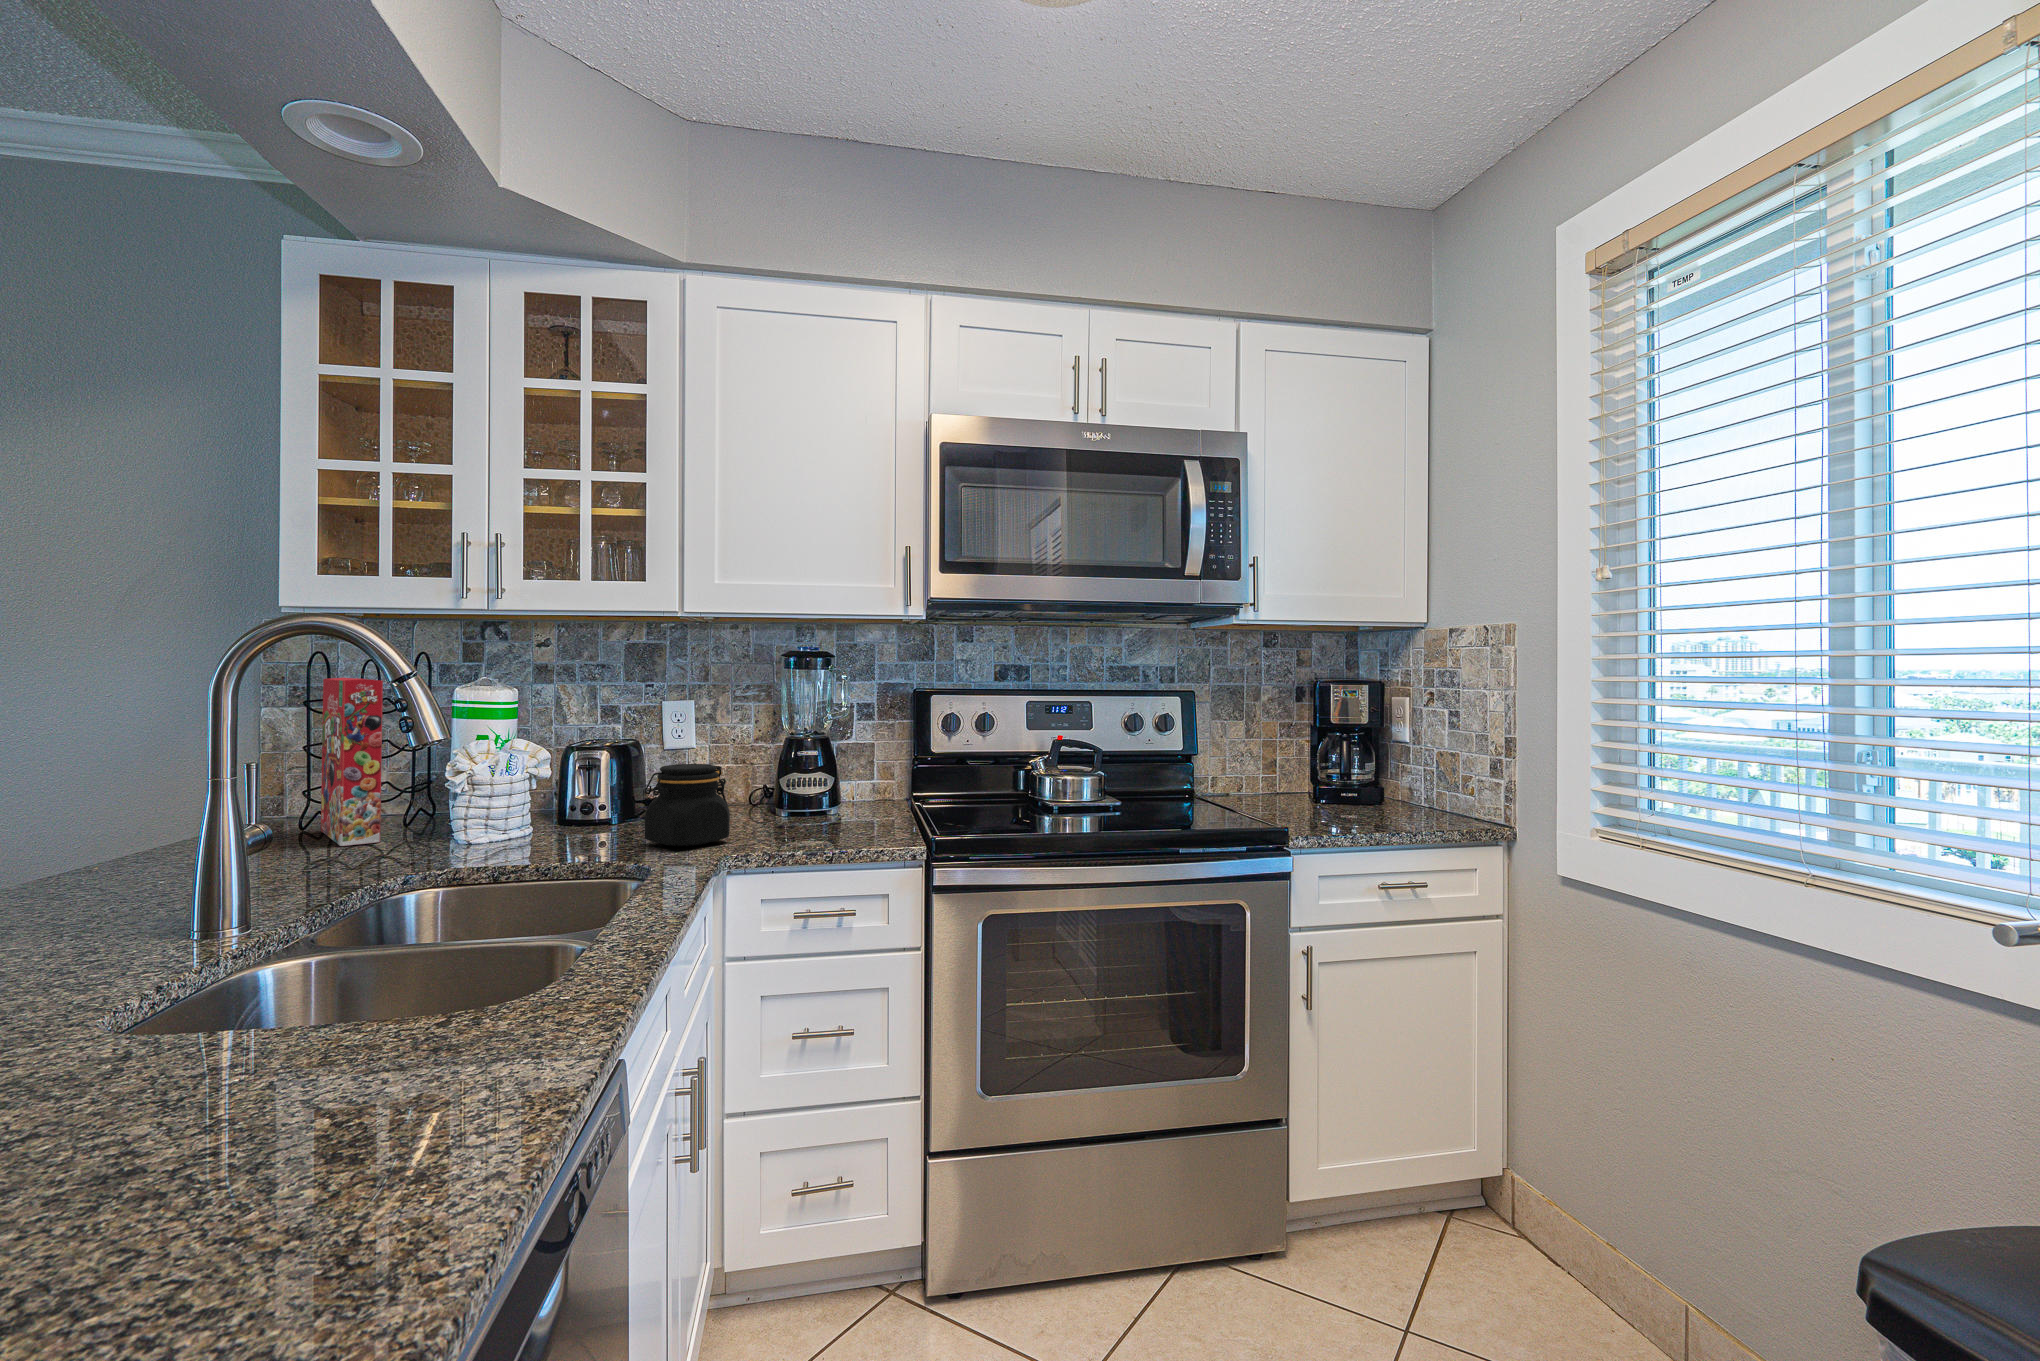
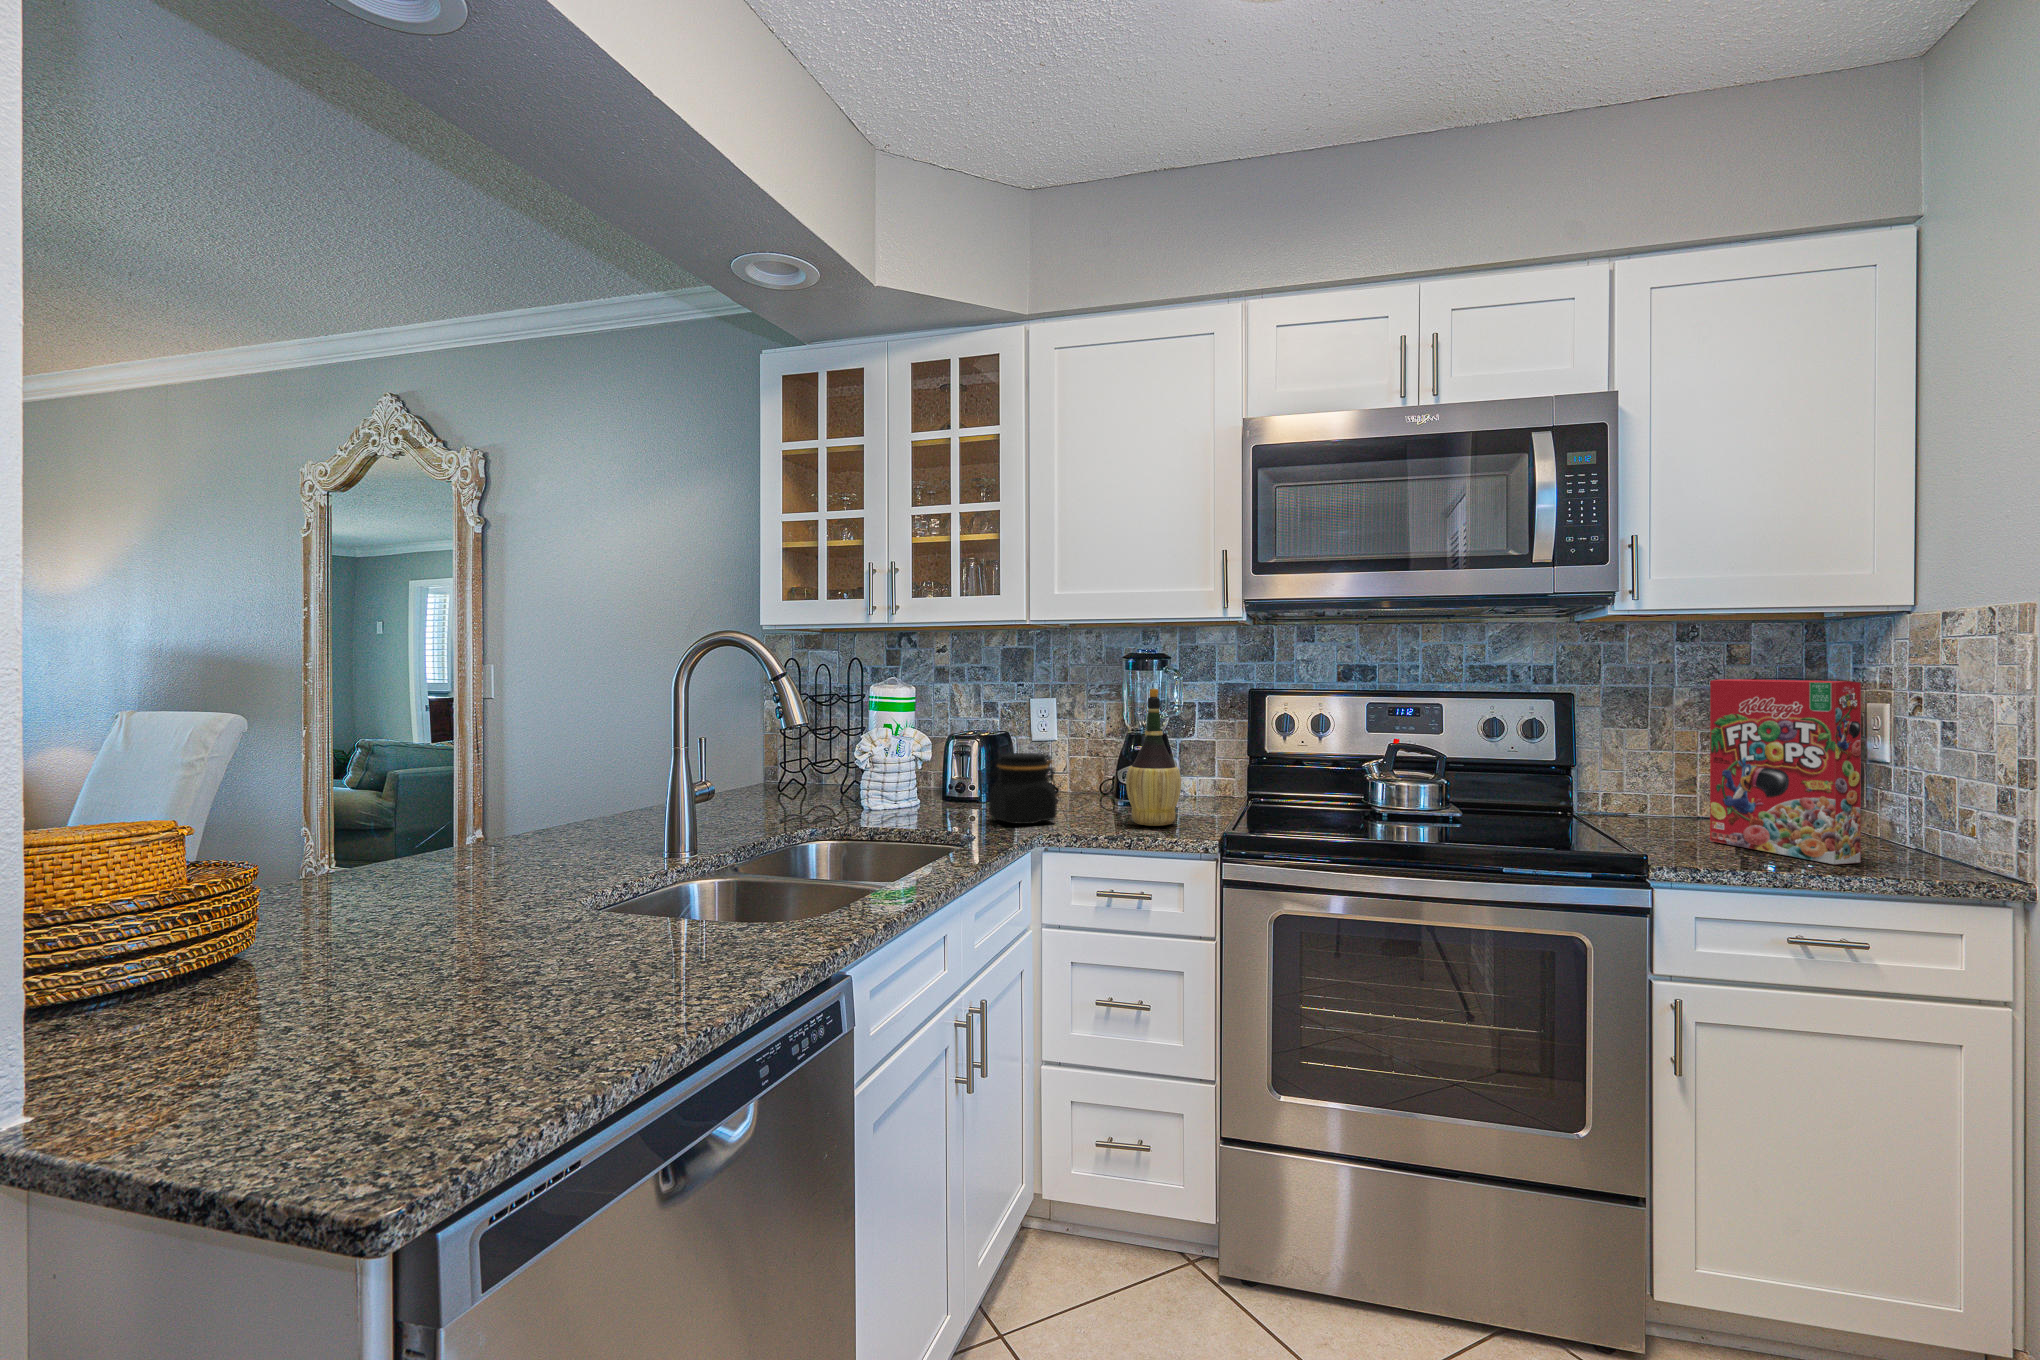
cereal box: present [321,678,383,846] -> present [1710,679,1861,864]
wine bottle: none [810,689,870,836] -> present [1126,688,1181,826]

